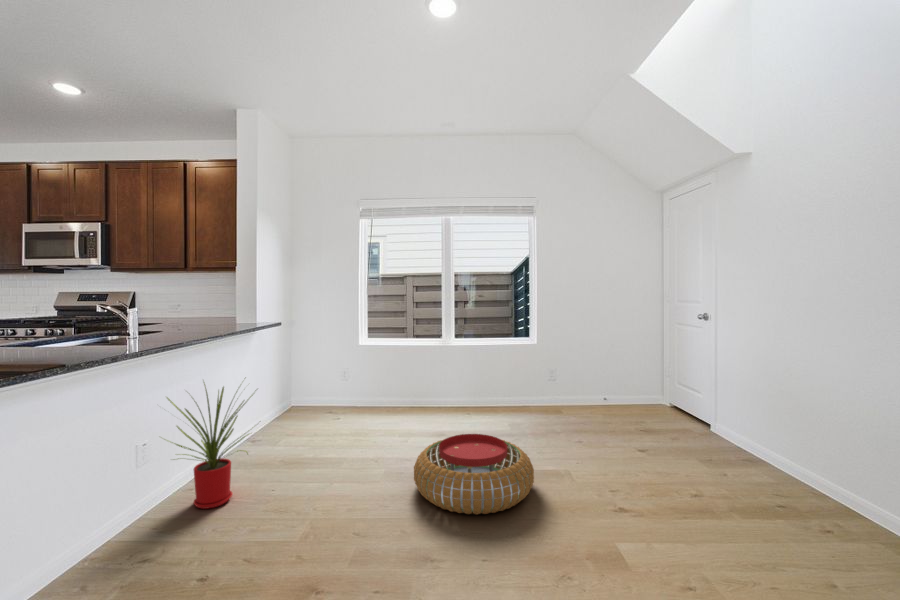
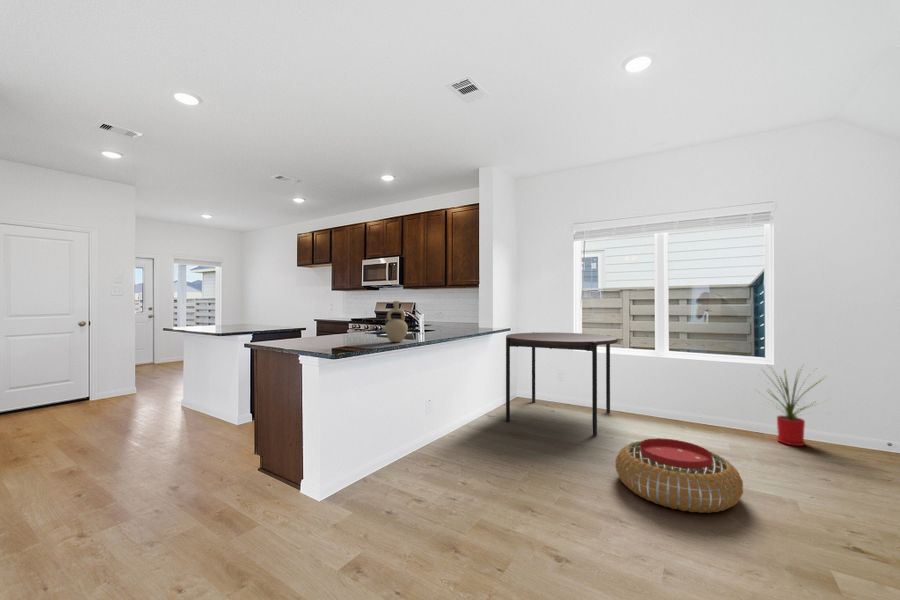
vase: none [44,285,96,356] -> present [385,301,408,342]
dining table: none [274,325,407,443] -> present [506,332,618,435]
house plant: present [167,384,253,509] -> present [768,371,821,446]

